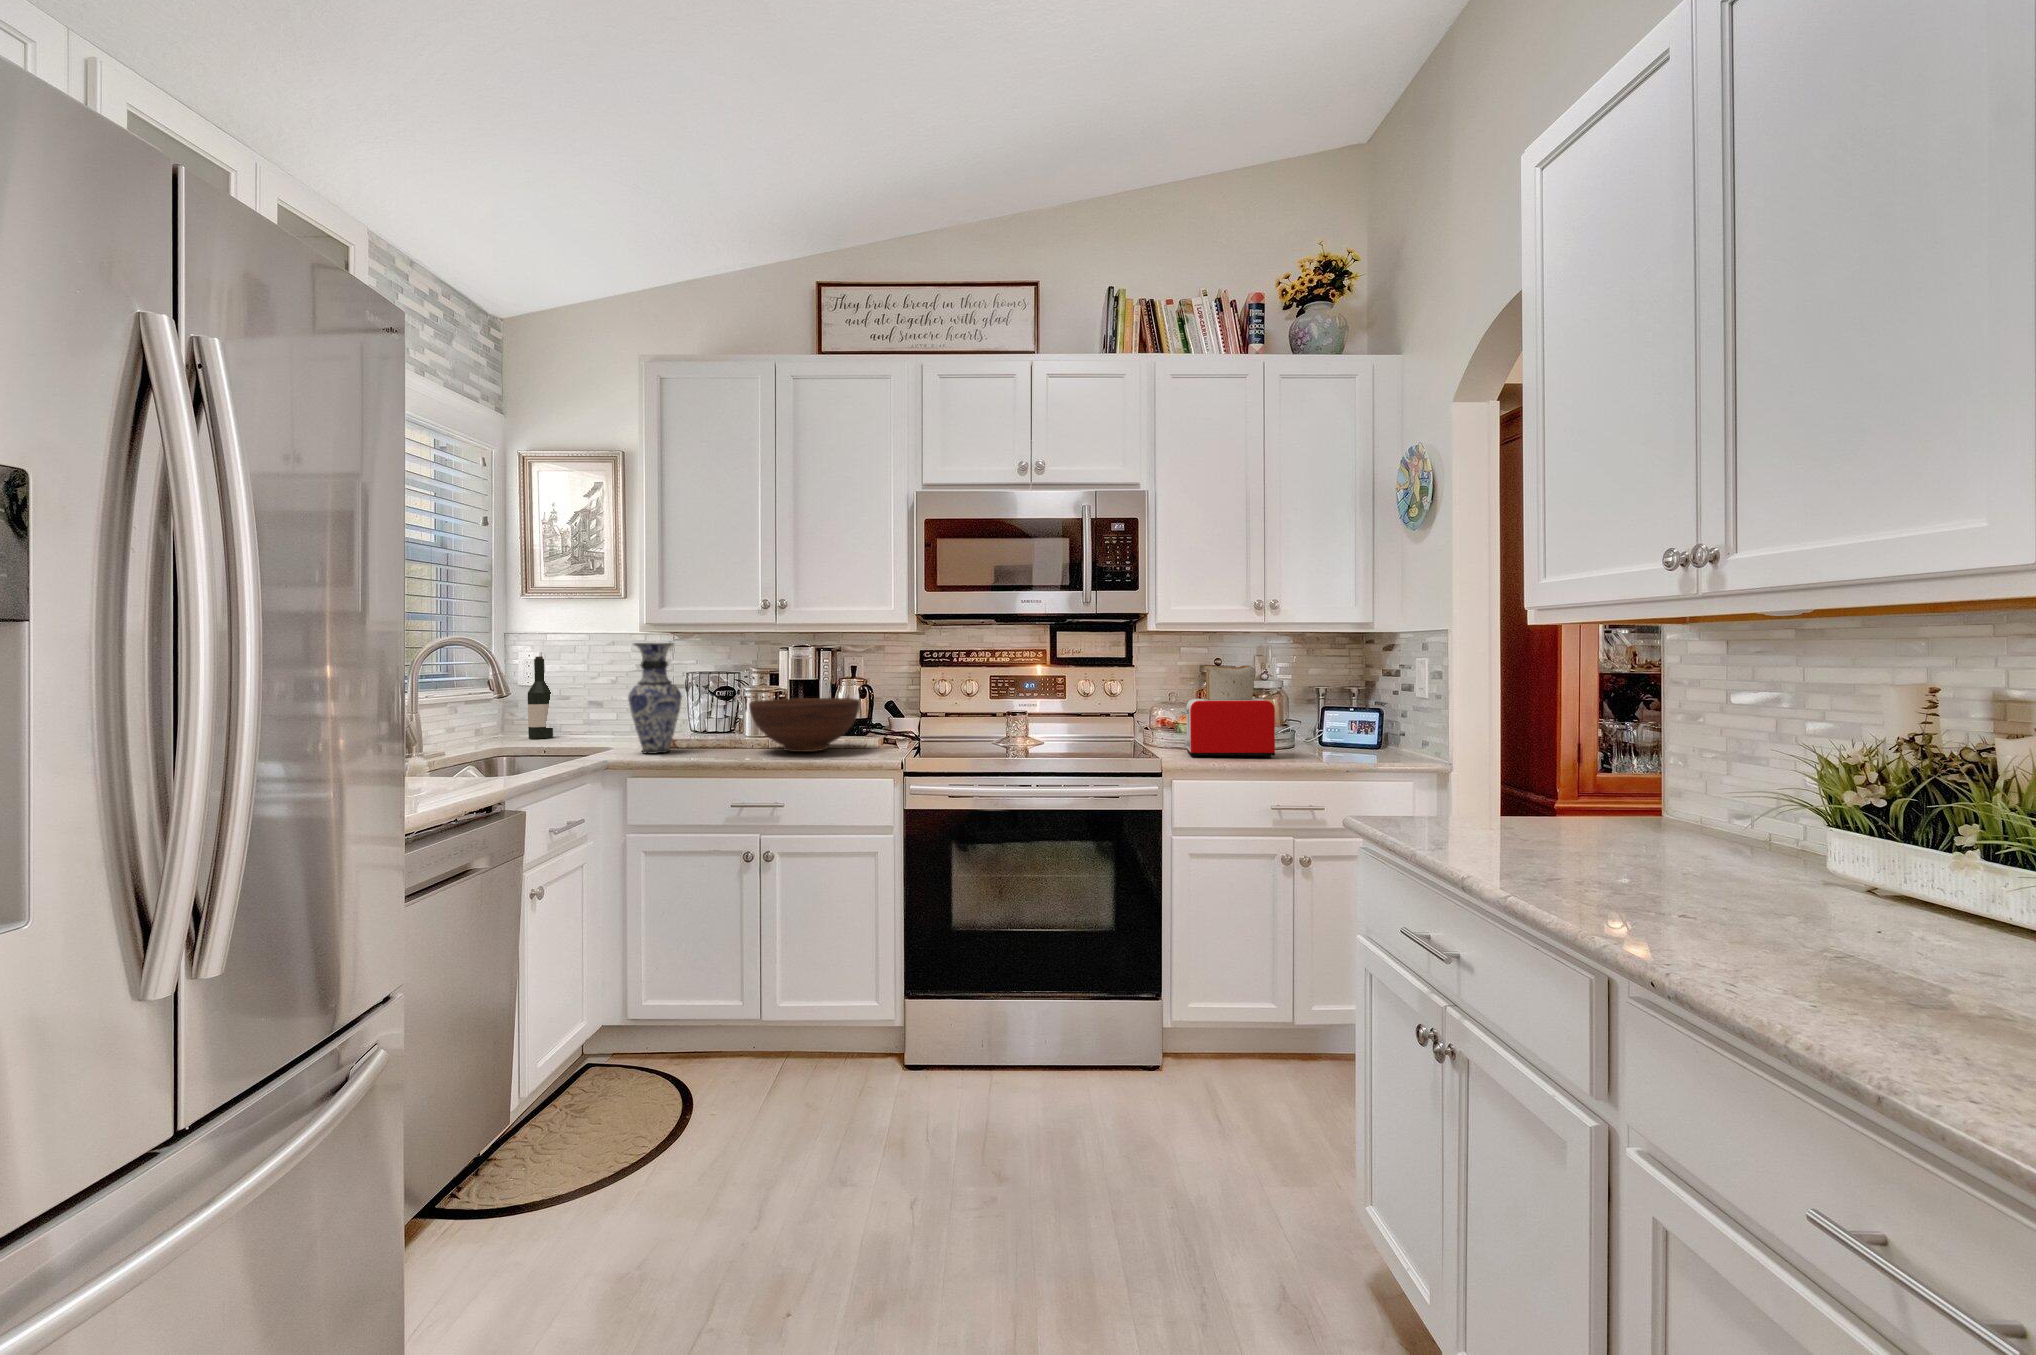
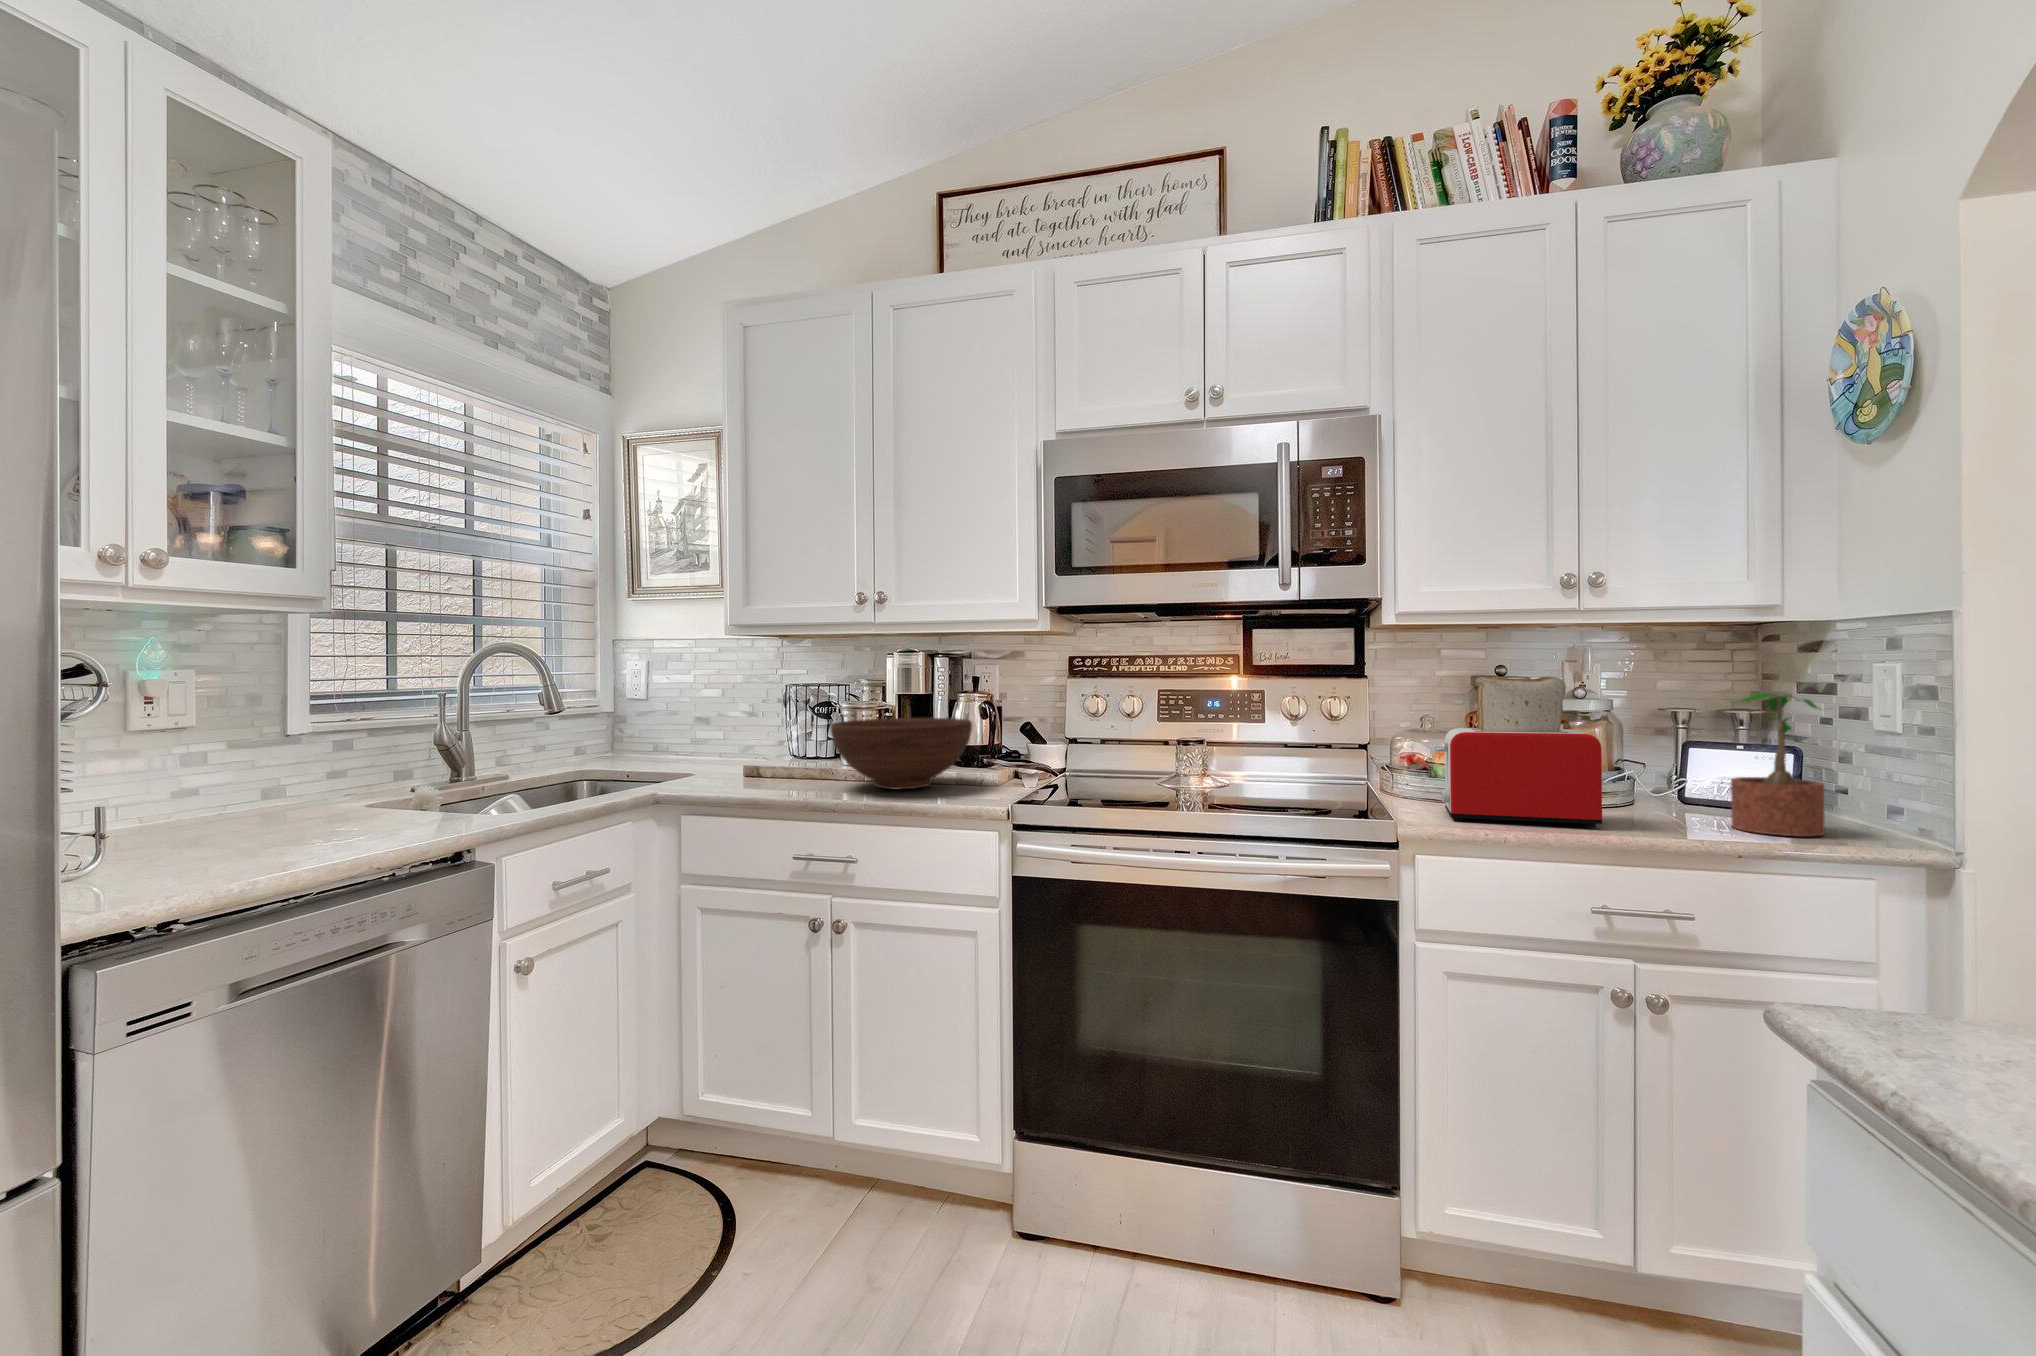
vase: present [628,643,682,754] -> none [697,648,759,785]
wine bottle: present [528,656,553,739] -> none [626,666,655,759]
potted plant: none [1342,675,1392,758] -> present [1731,693,1825,836]

